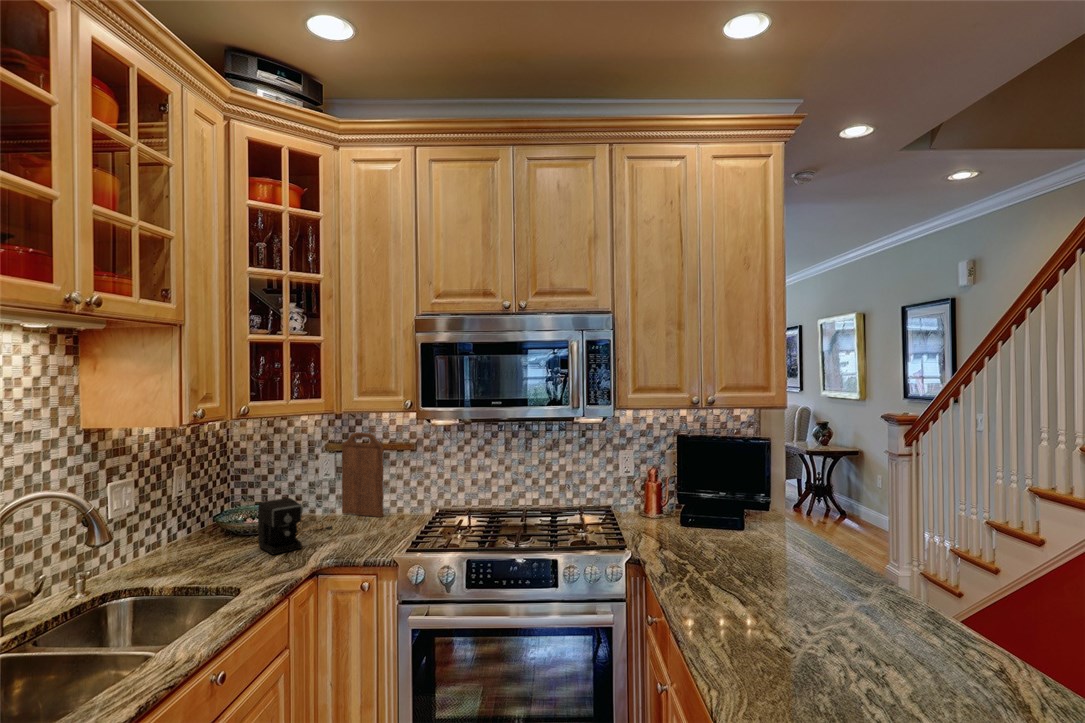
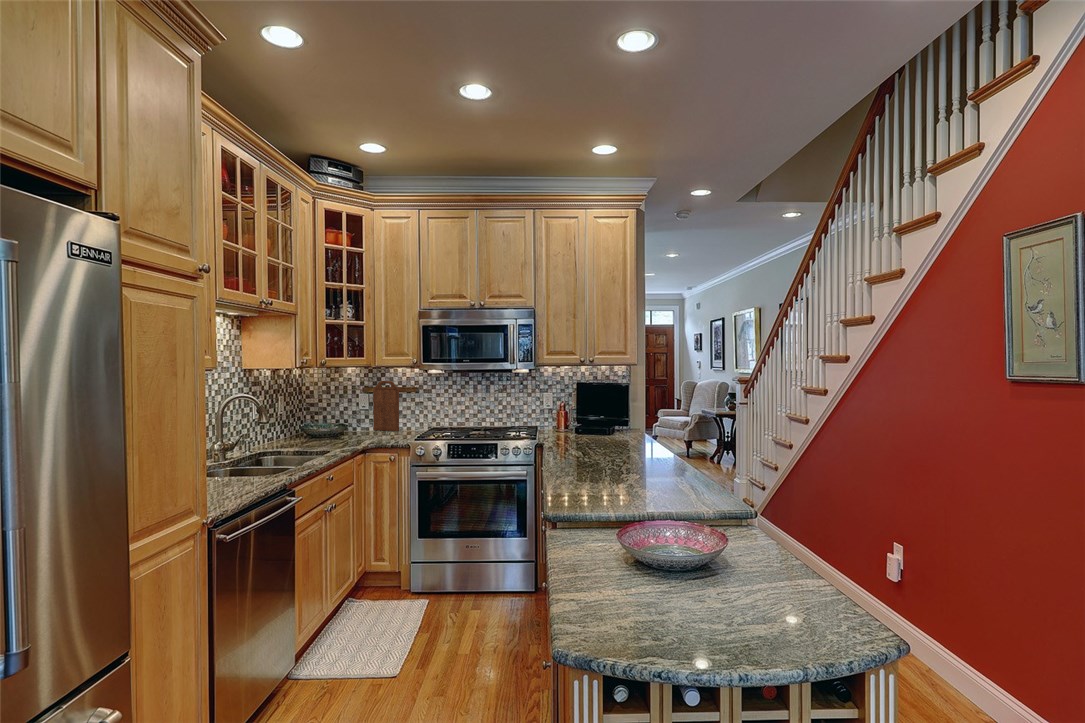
coffee maker: present [258,498,332,554] -> none [330,414,370,442]

